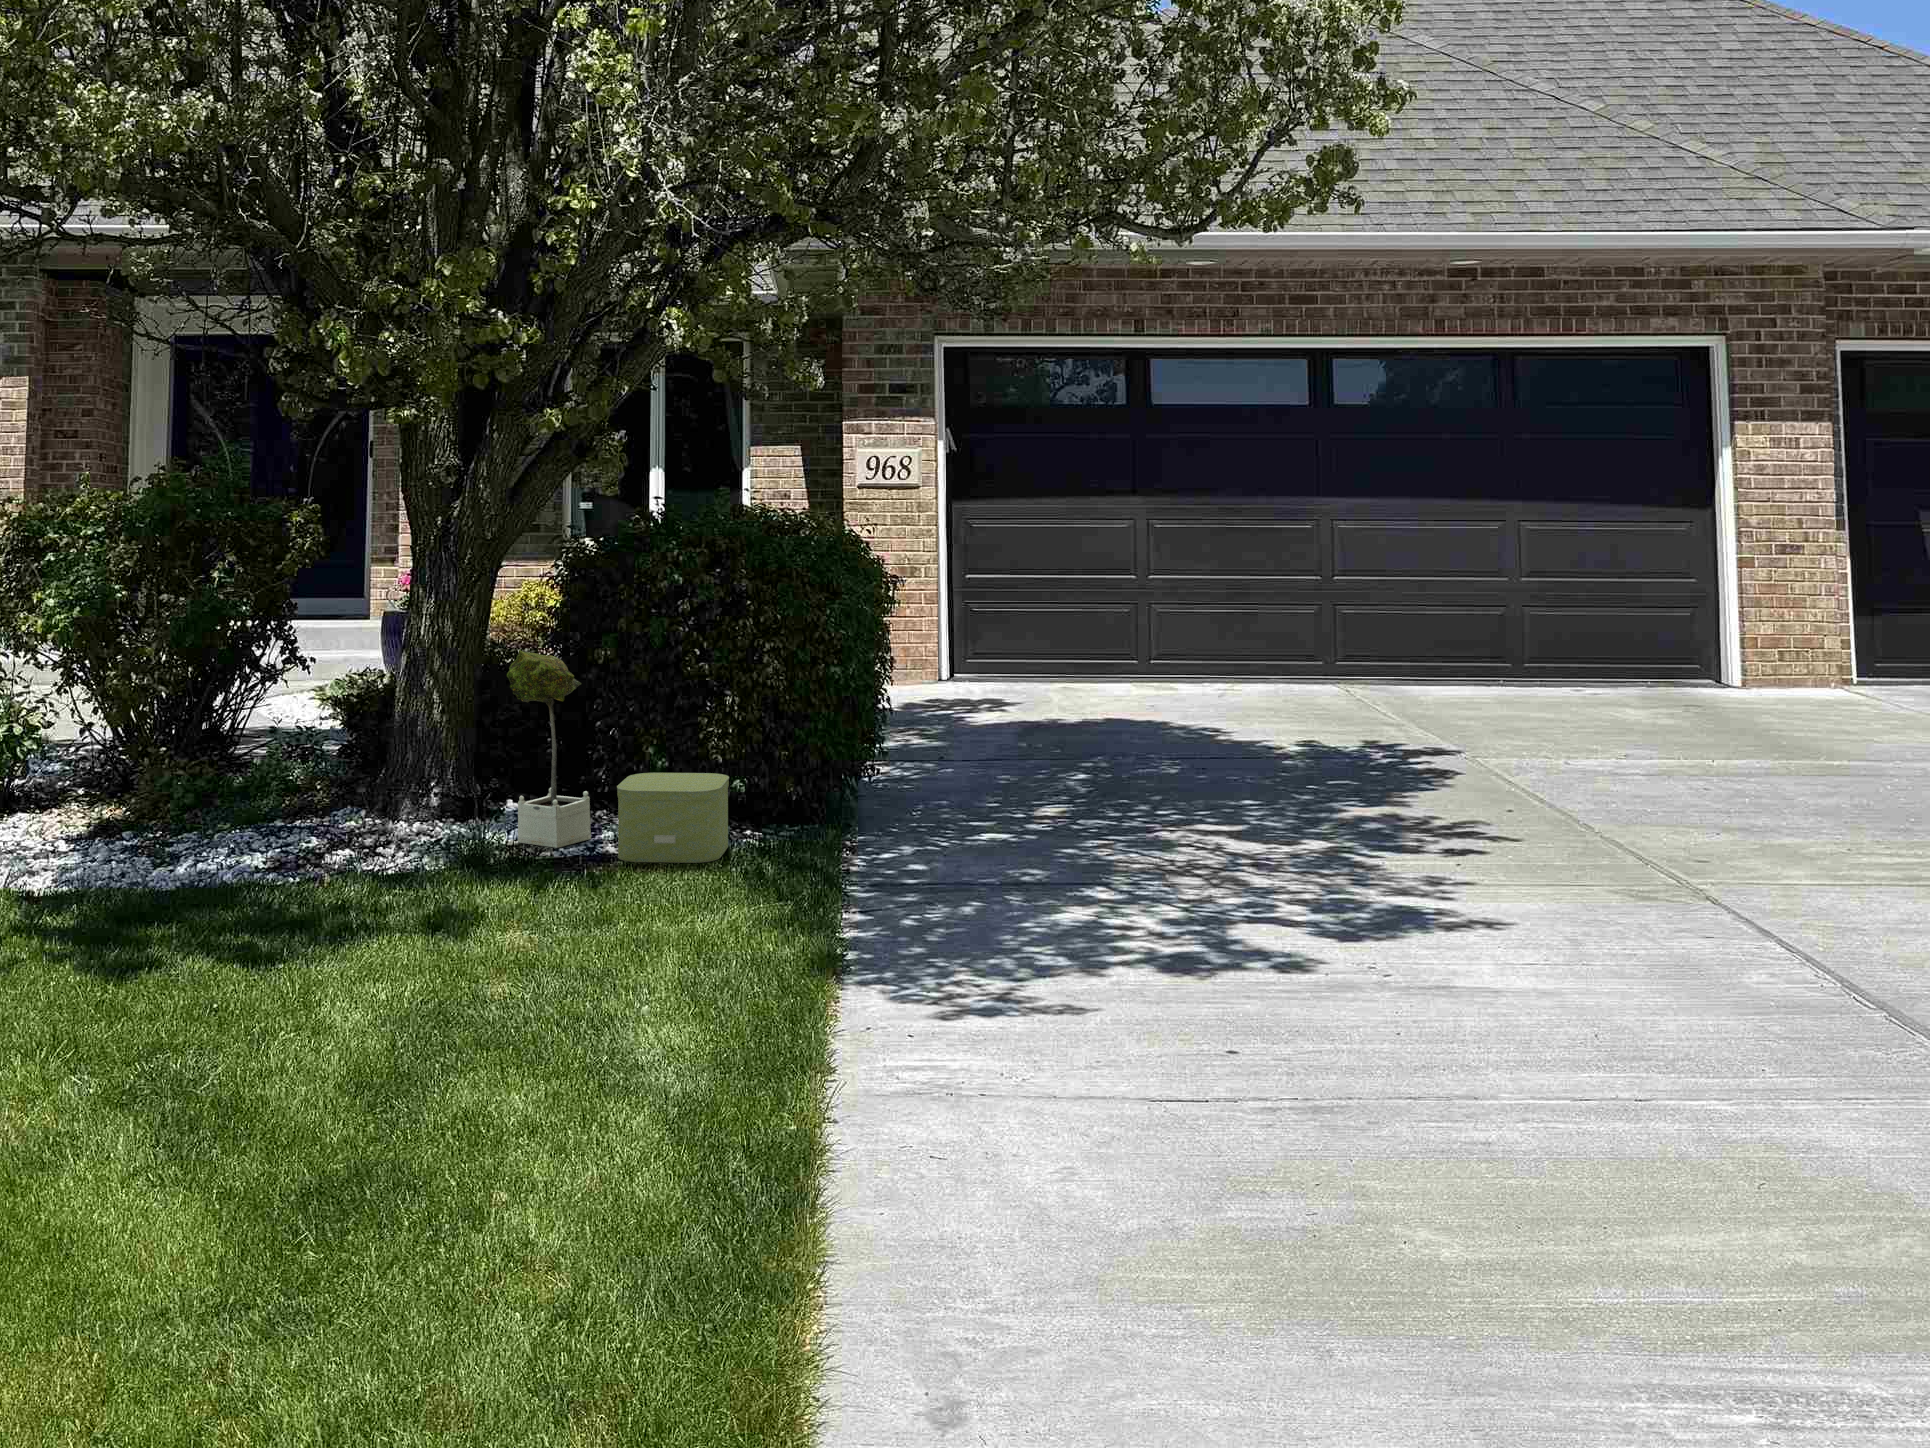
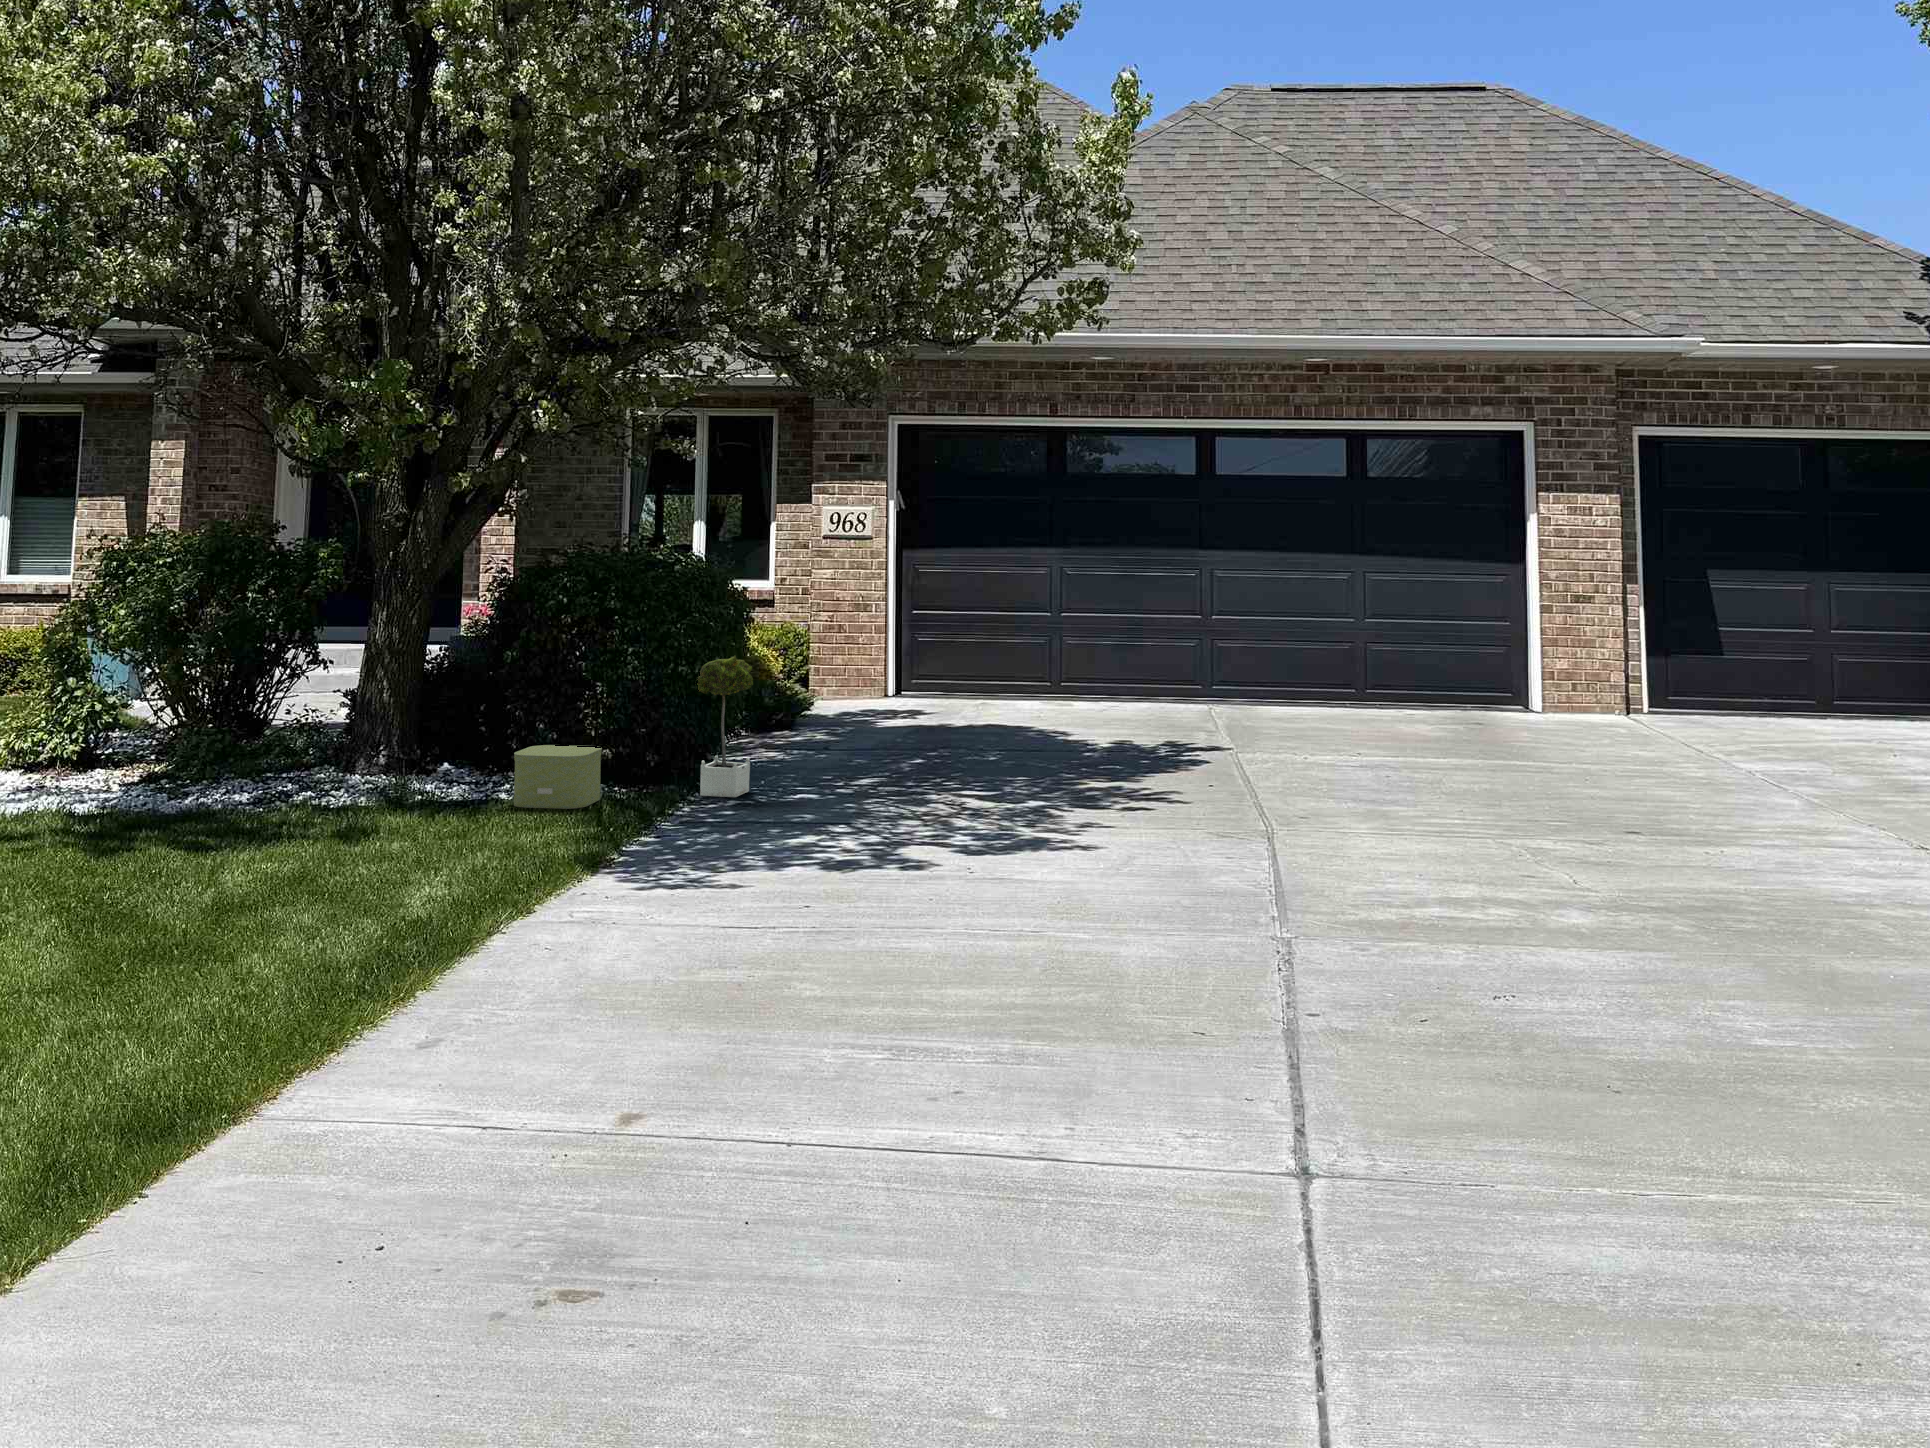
potted tree: present [507,650,591,848] -> present [697,656,753,797]

